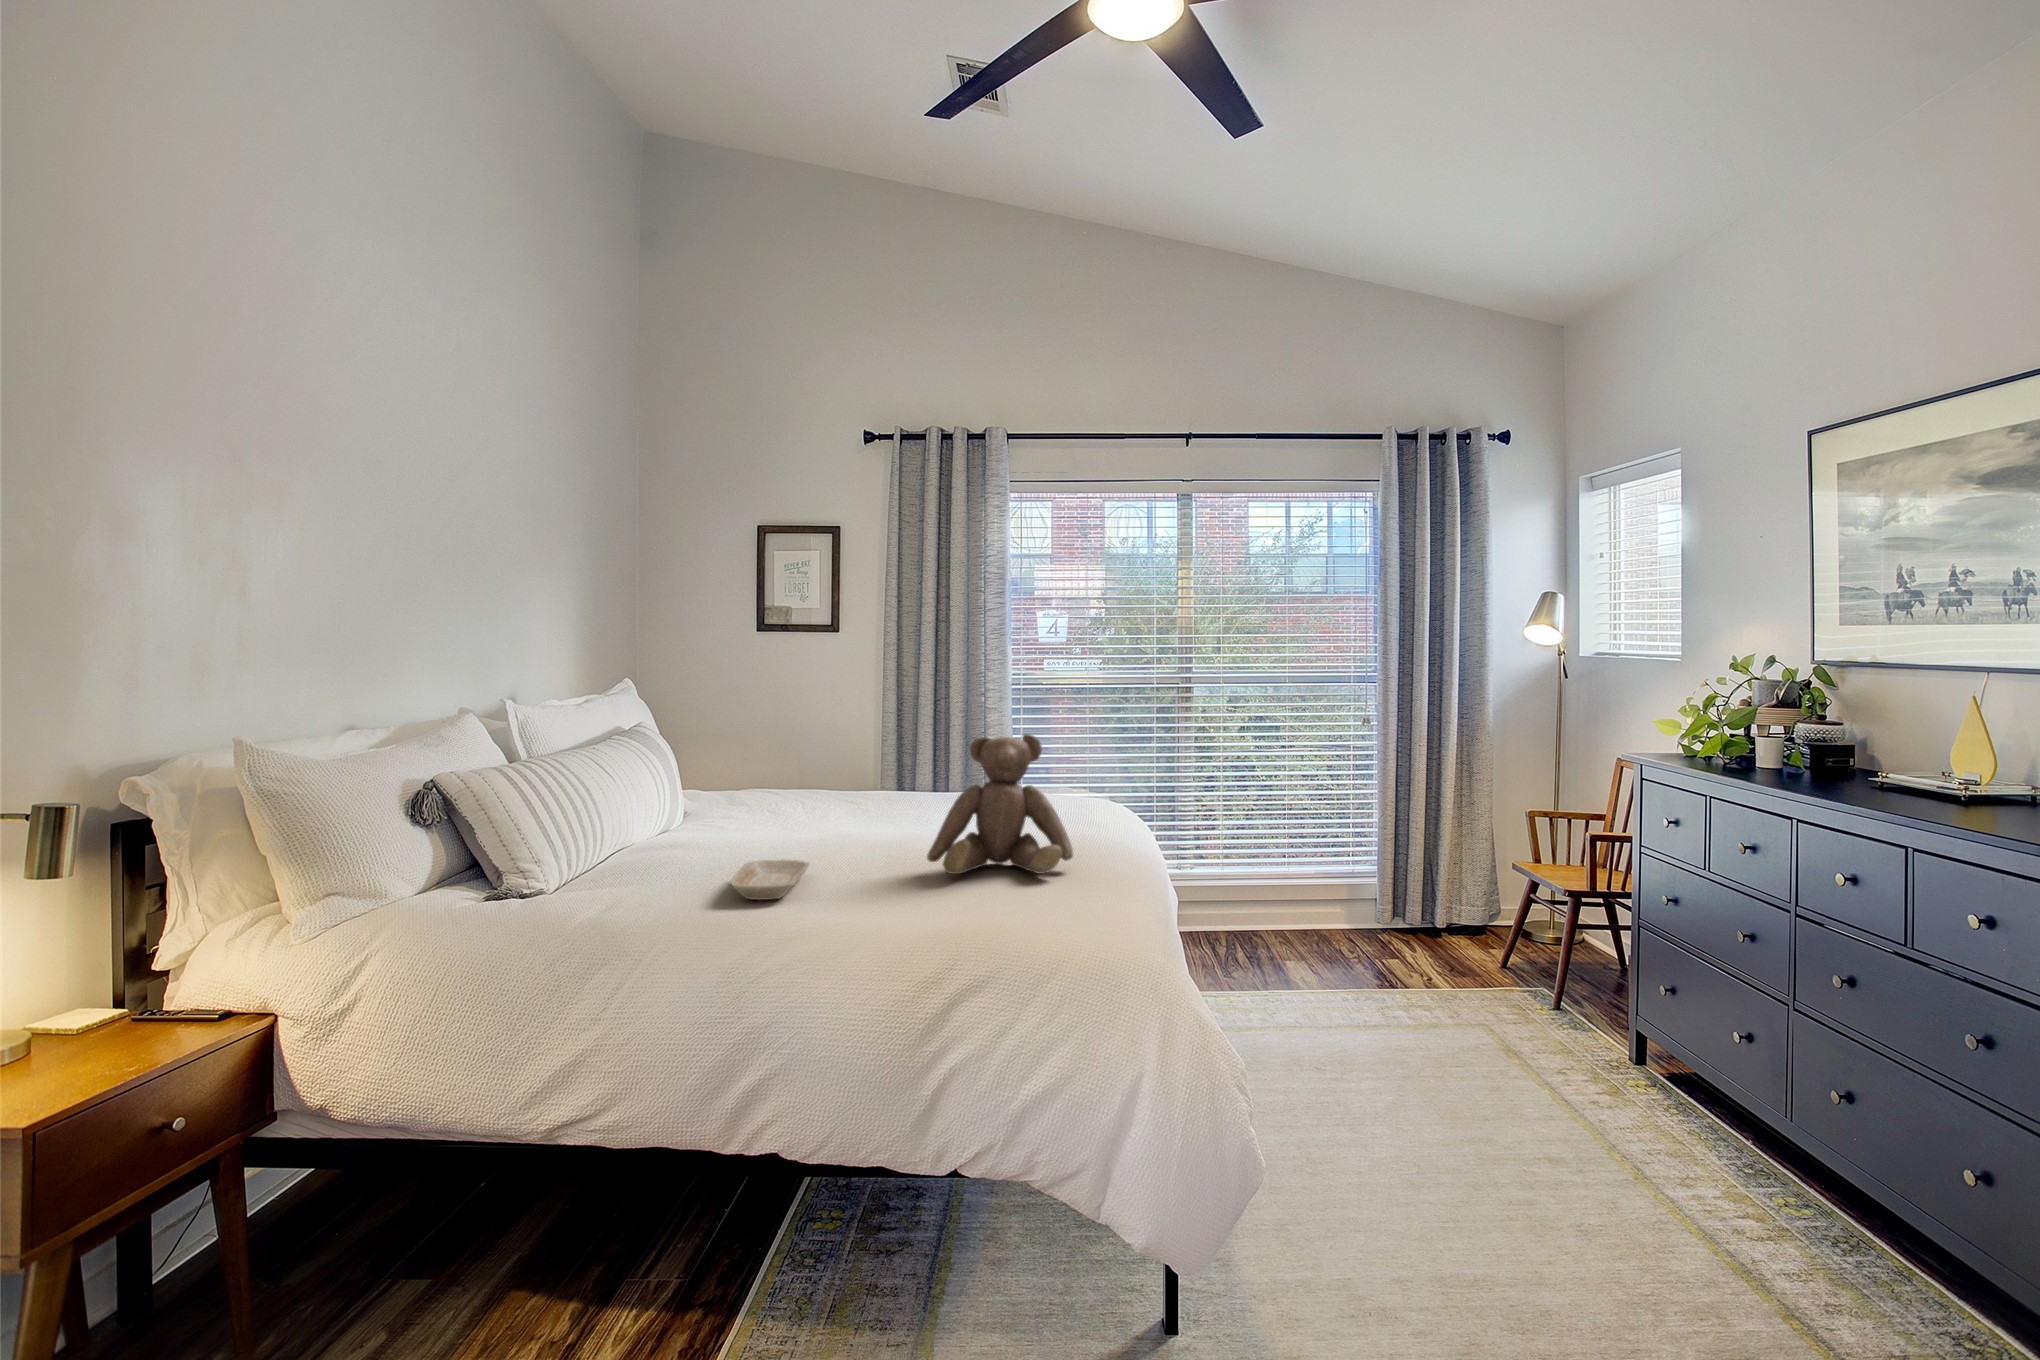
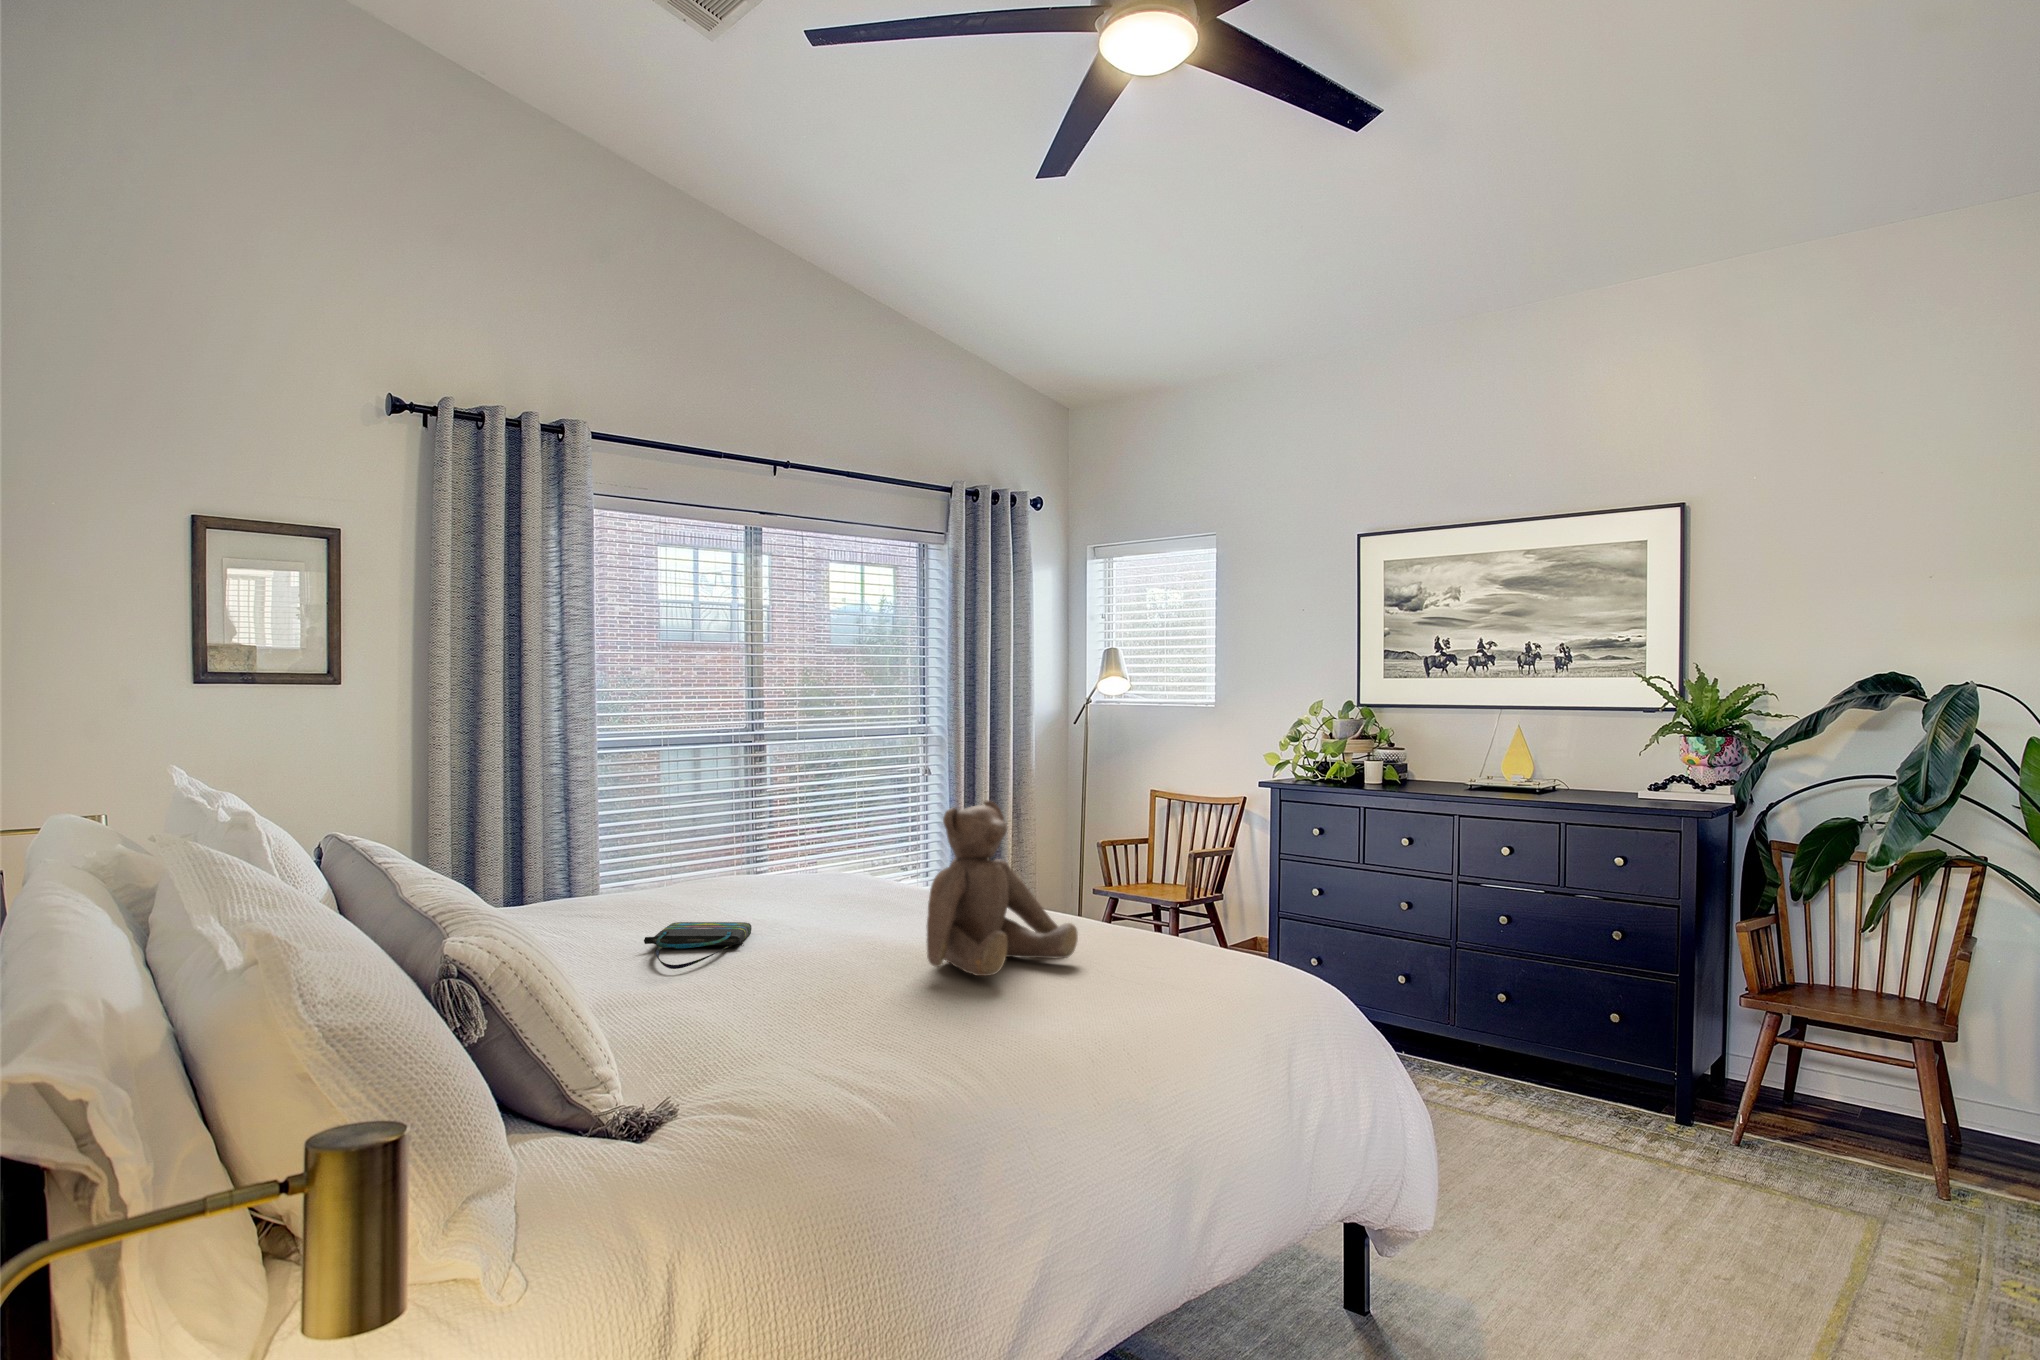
tote bag: none [821,815,935,841] -> present [644,922,752,969]
tray: present [731,859,809,900] -> none [738,996,906,1058]

